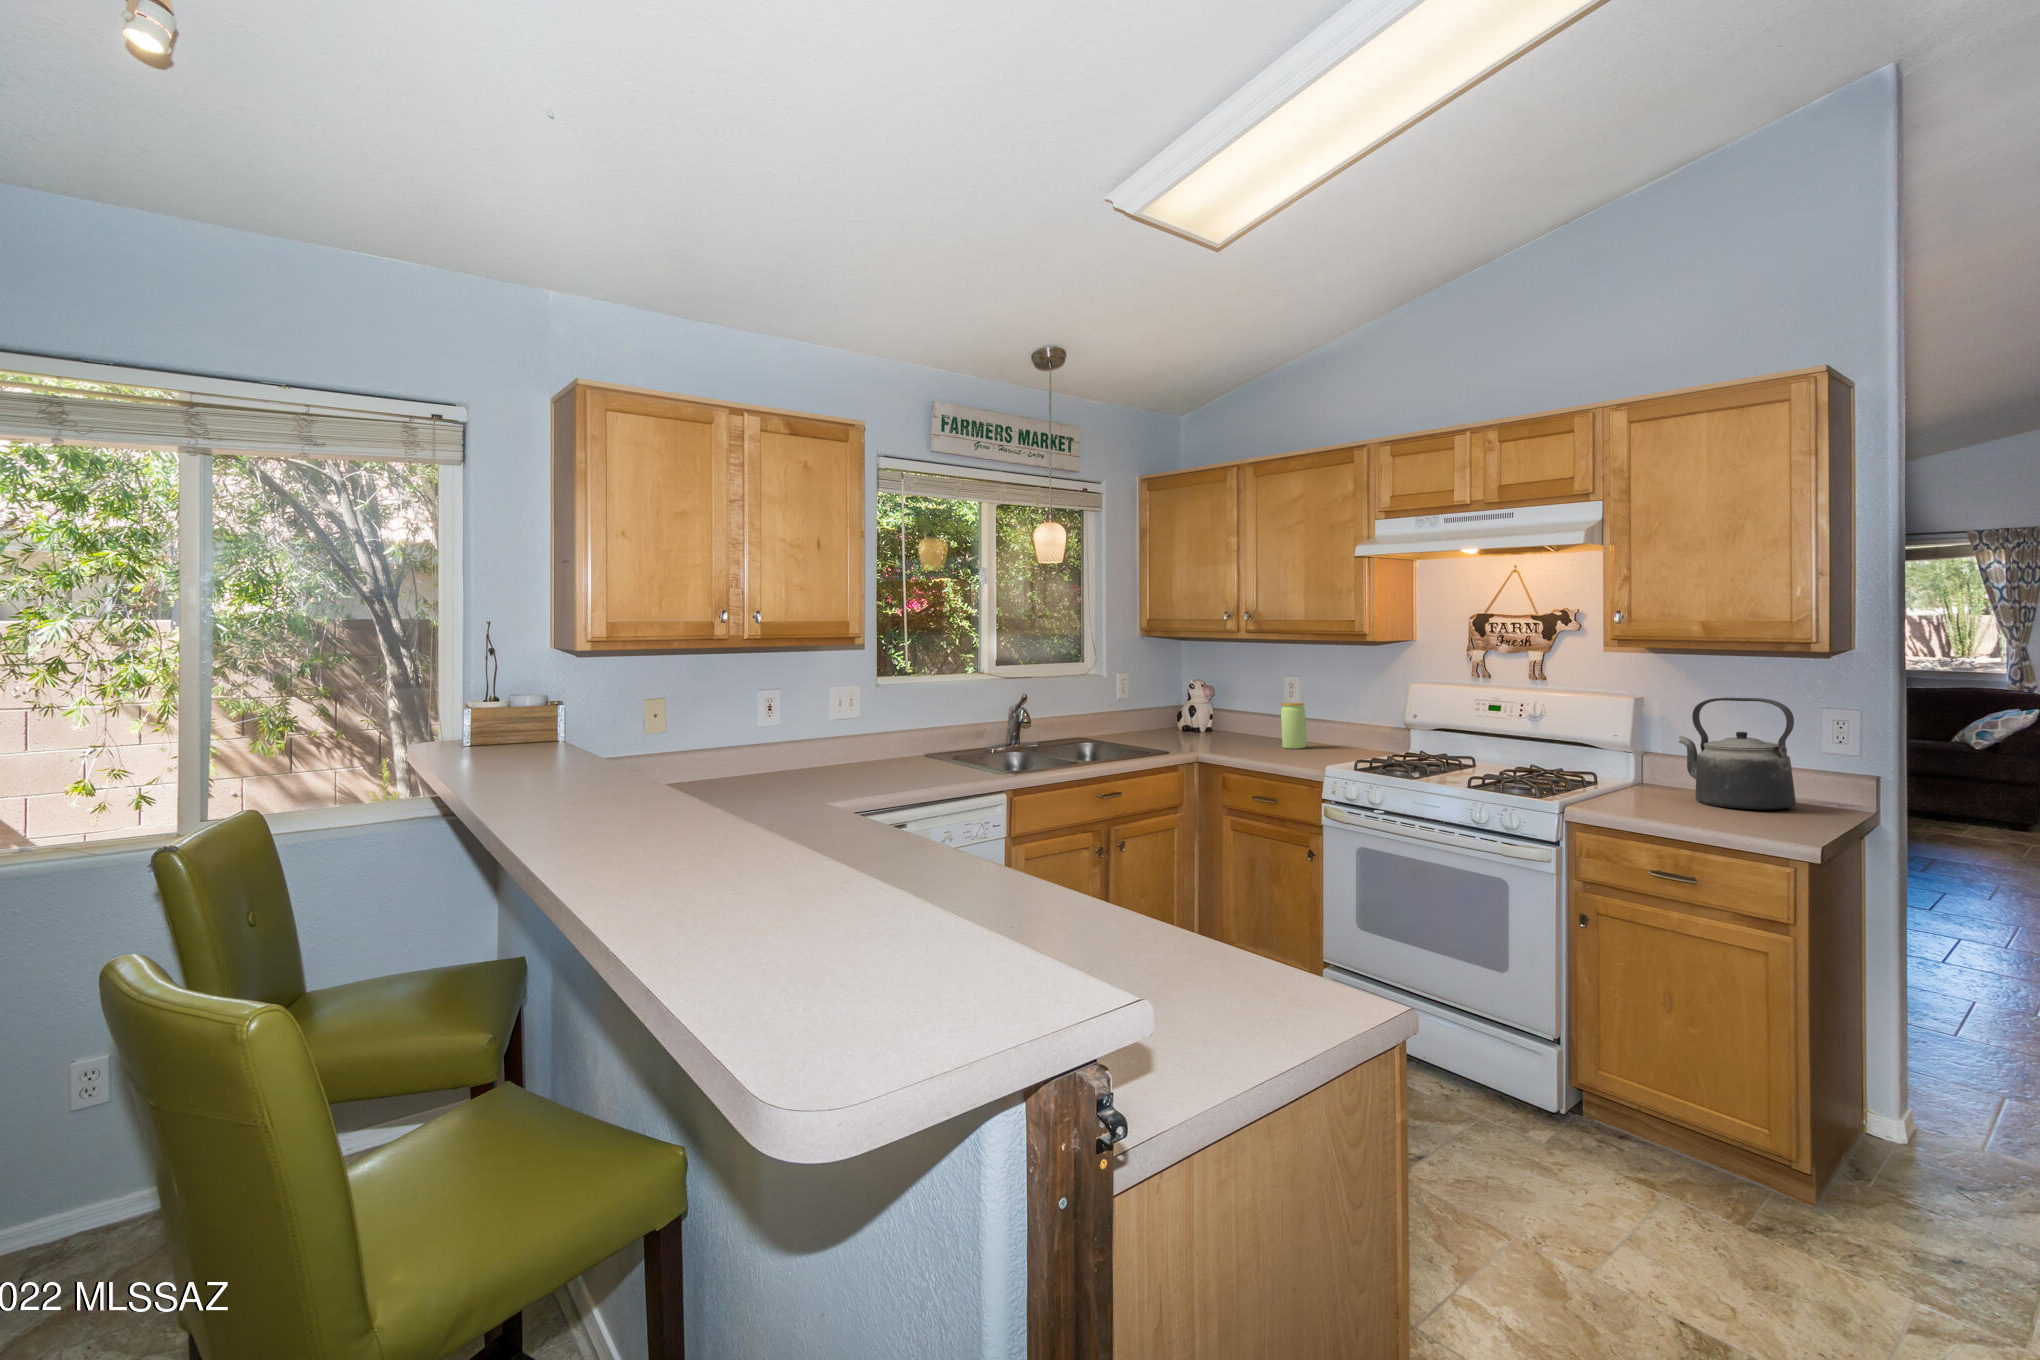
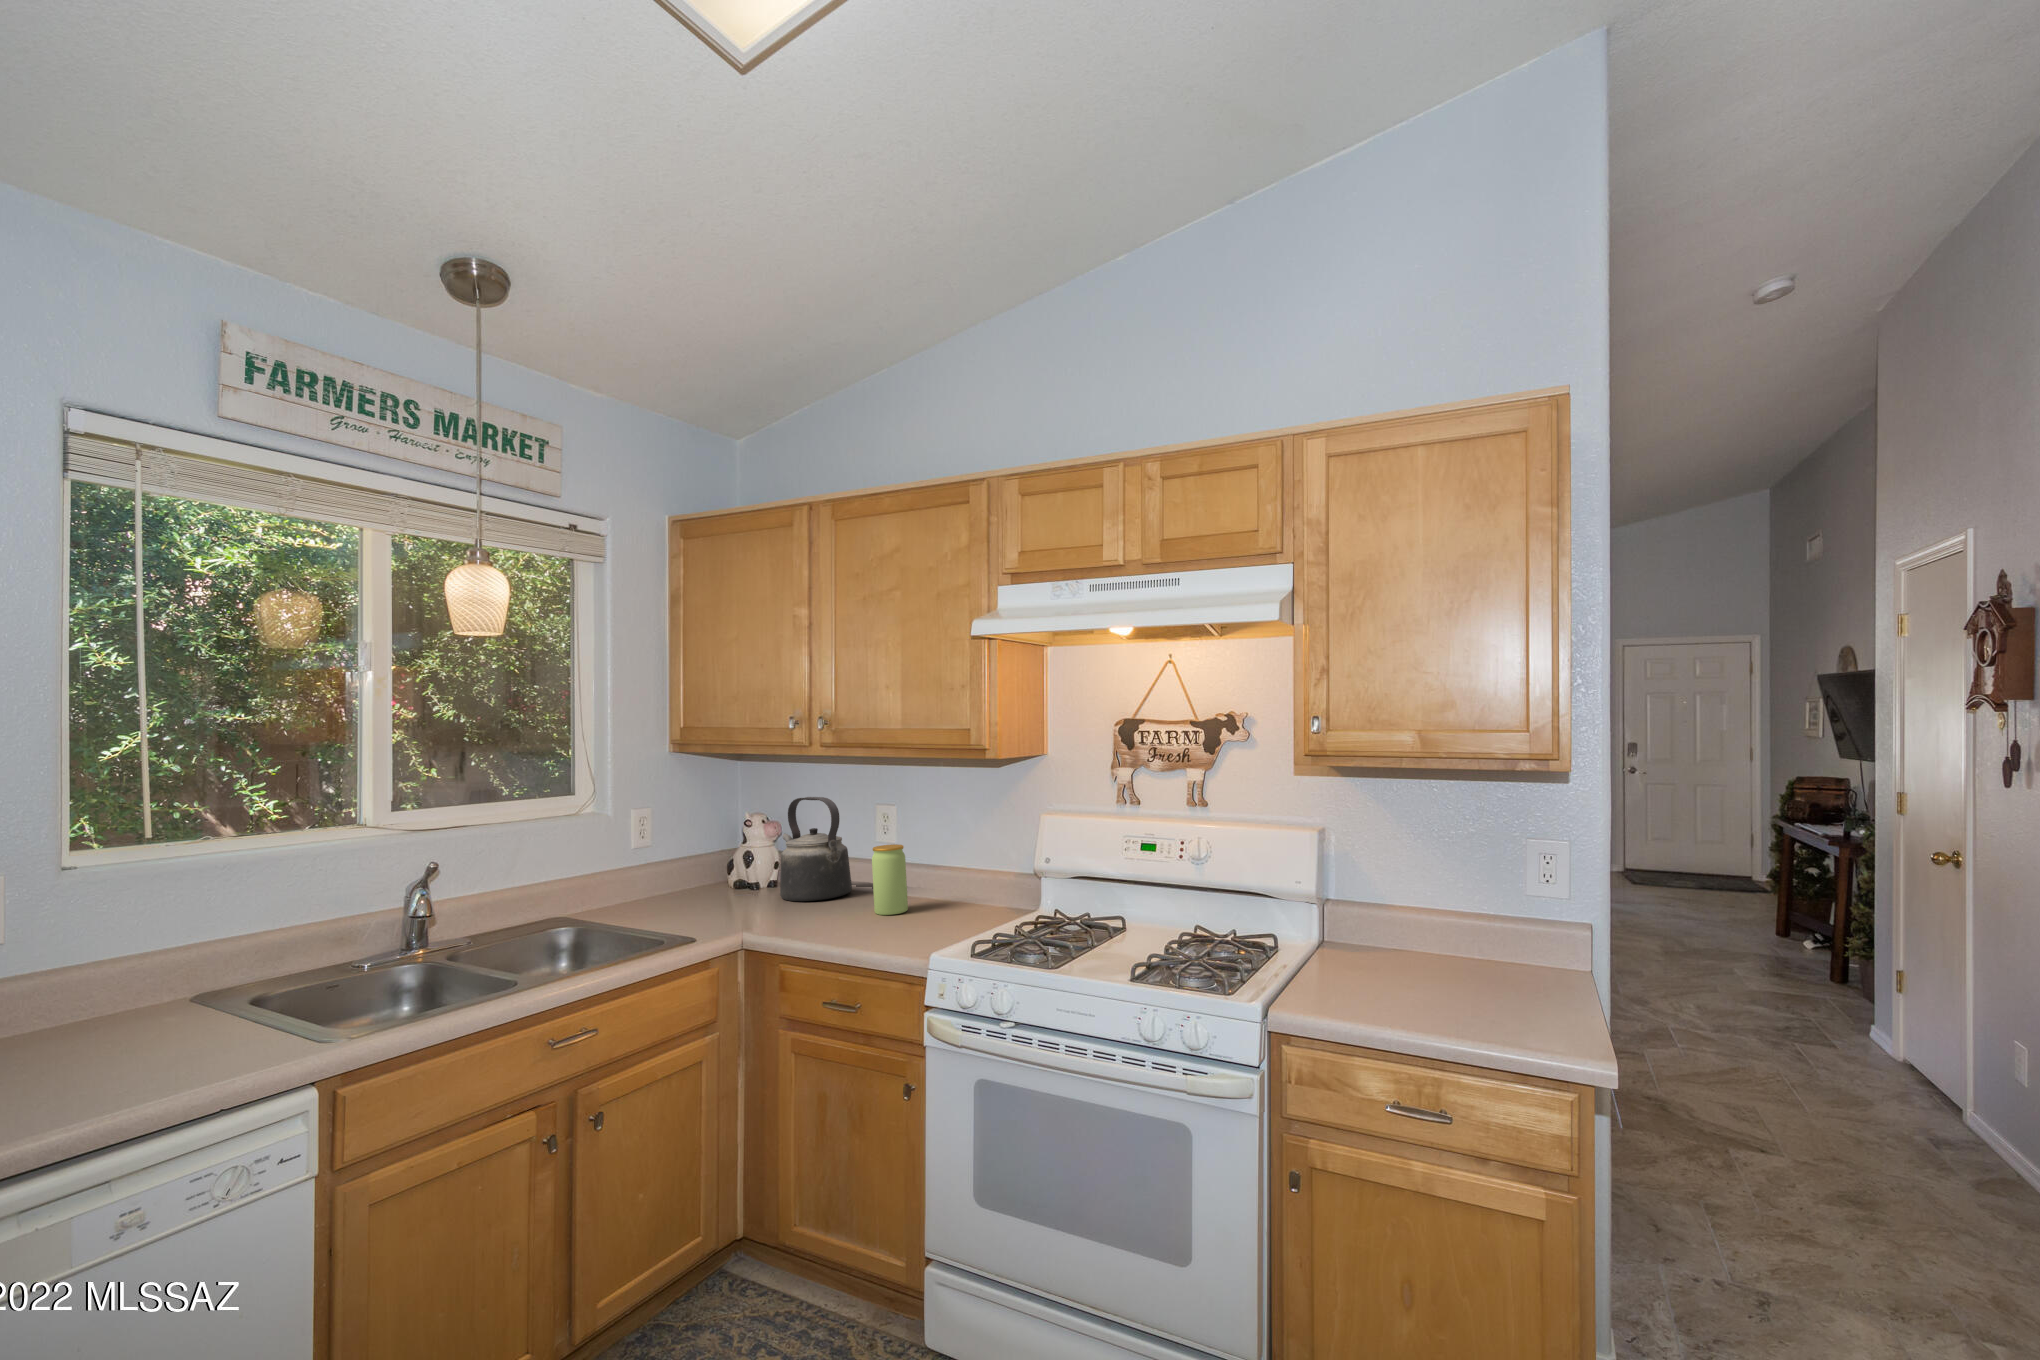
kettle: present [1679,698,1796,809] -> present [780,797,852,901]

